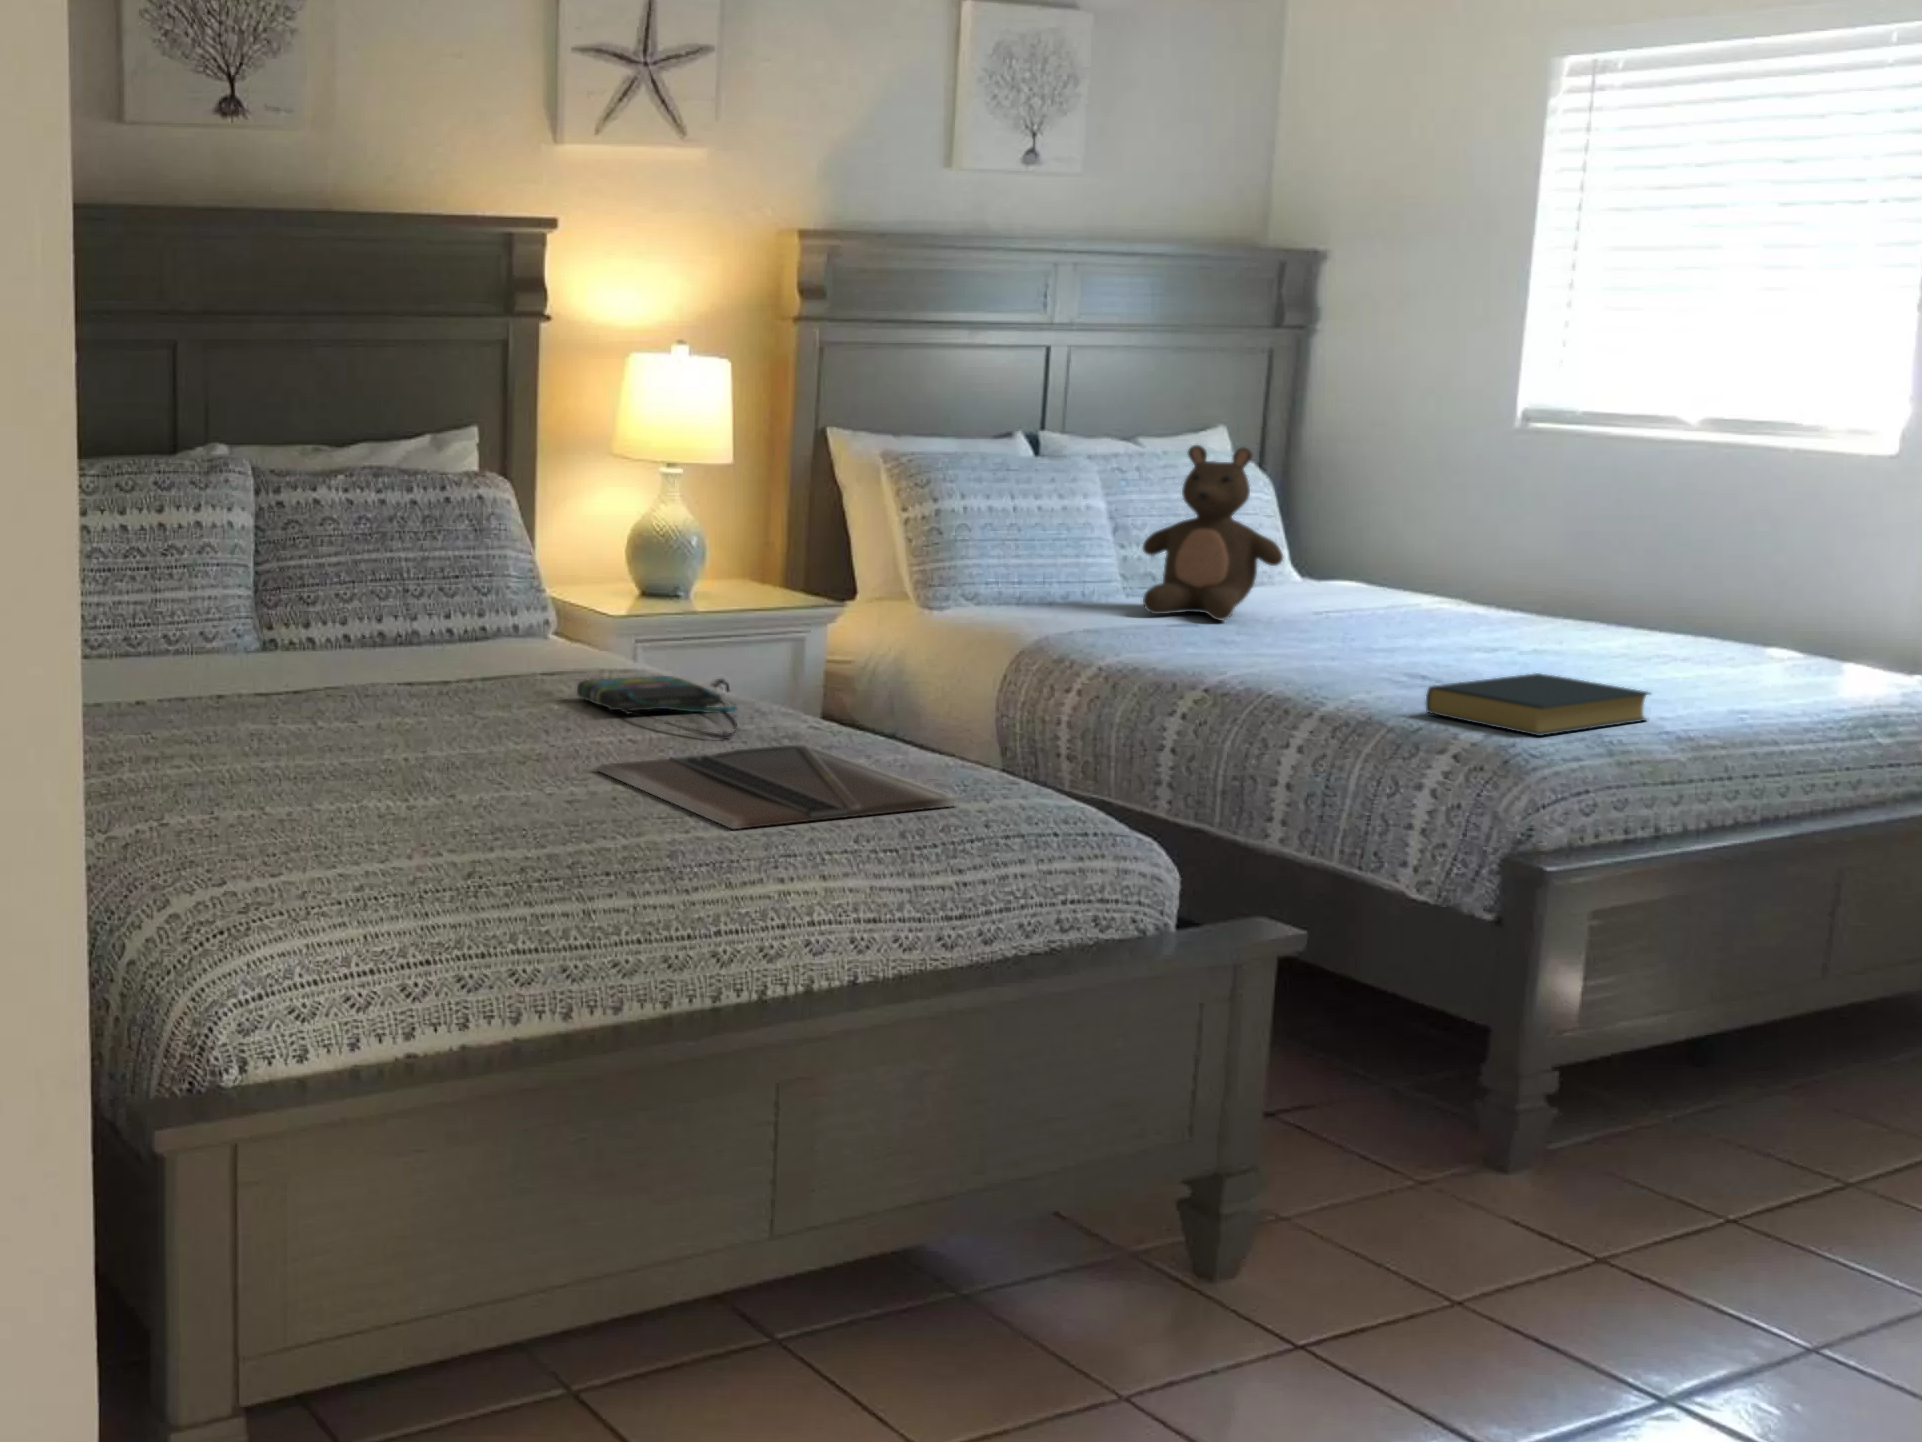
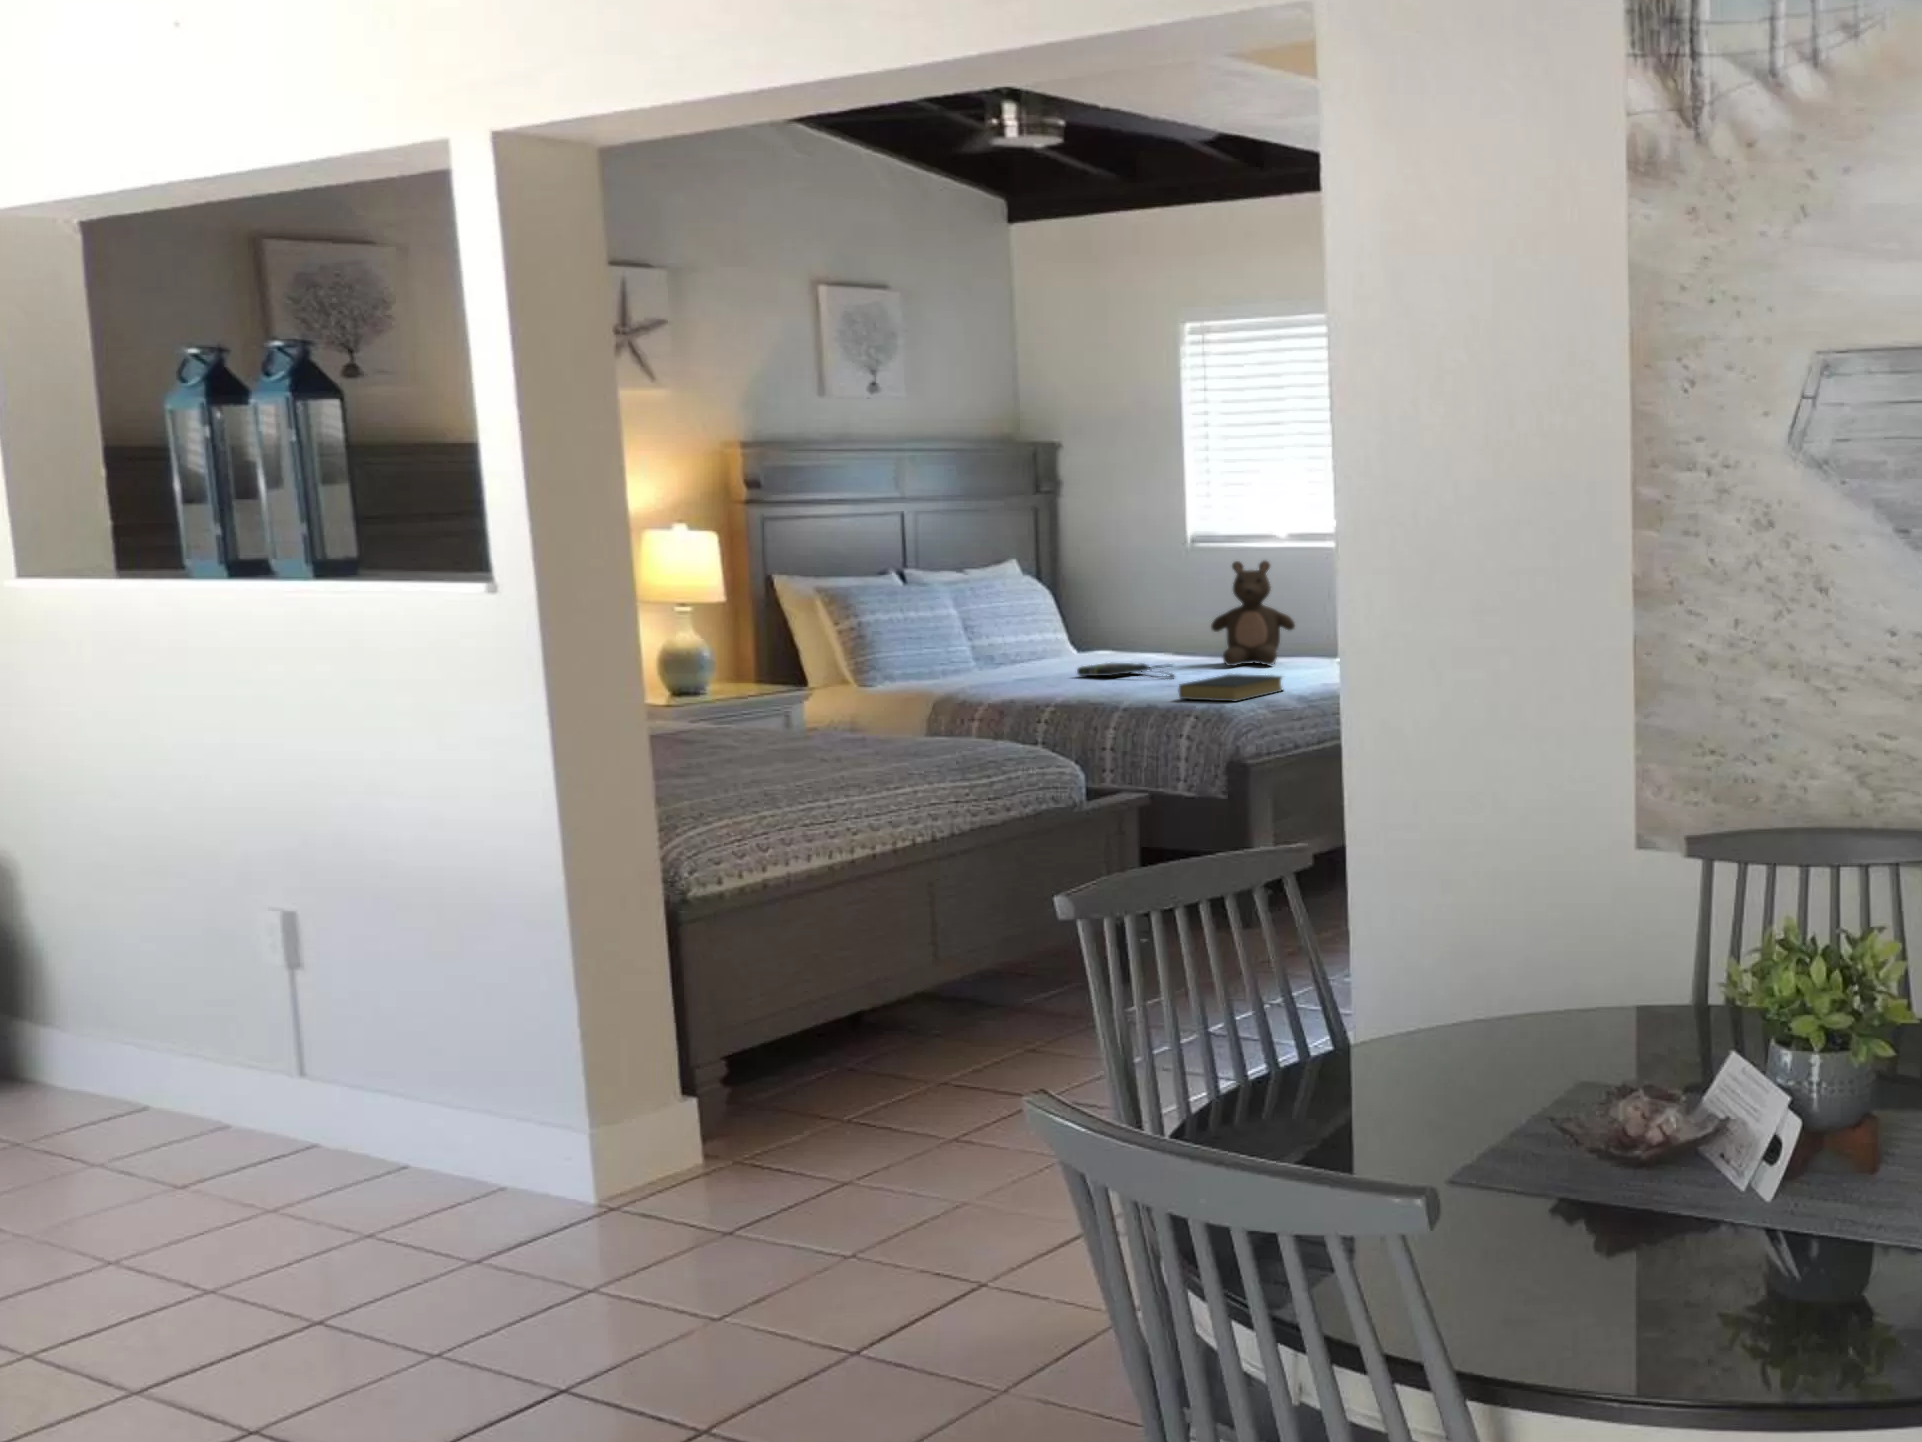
stuffed bear: present [1143,445,1283,620] -> present [1211,561,1295,666]
tote bag: present [577,676,737,739] -> present [1077,663,1174,679]
laptop: present [597,744,958,829] -> none [766,743,976,775]

